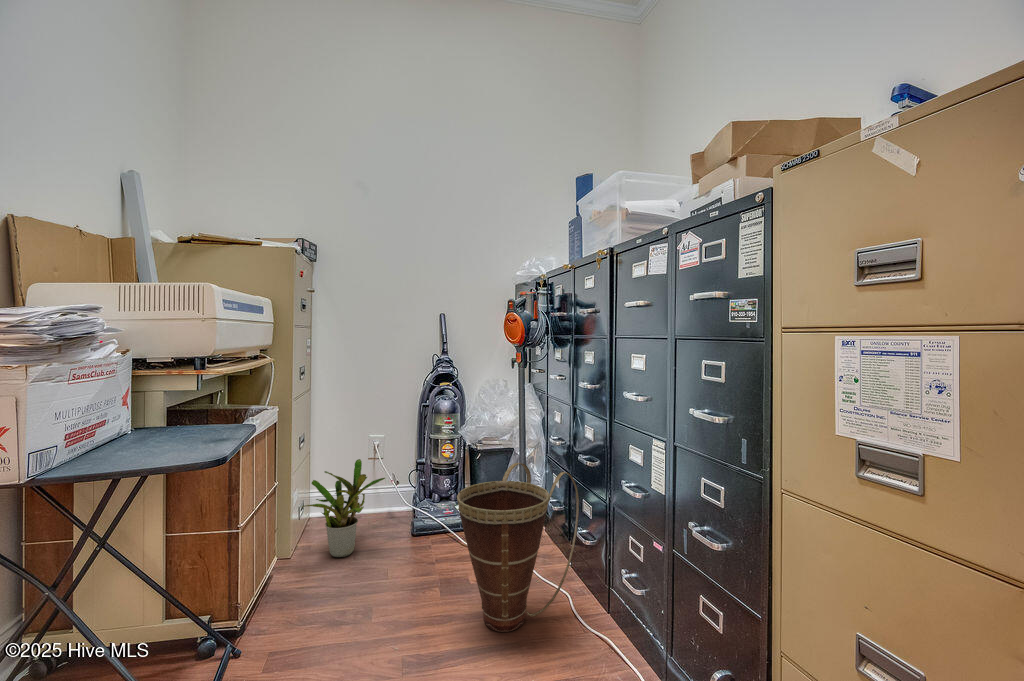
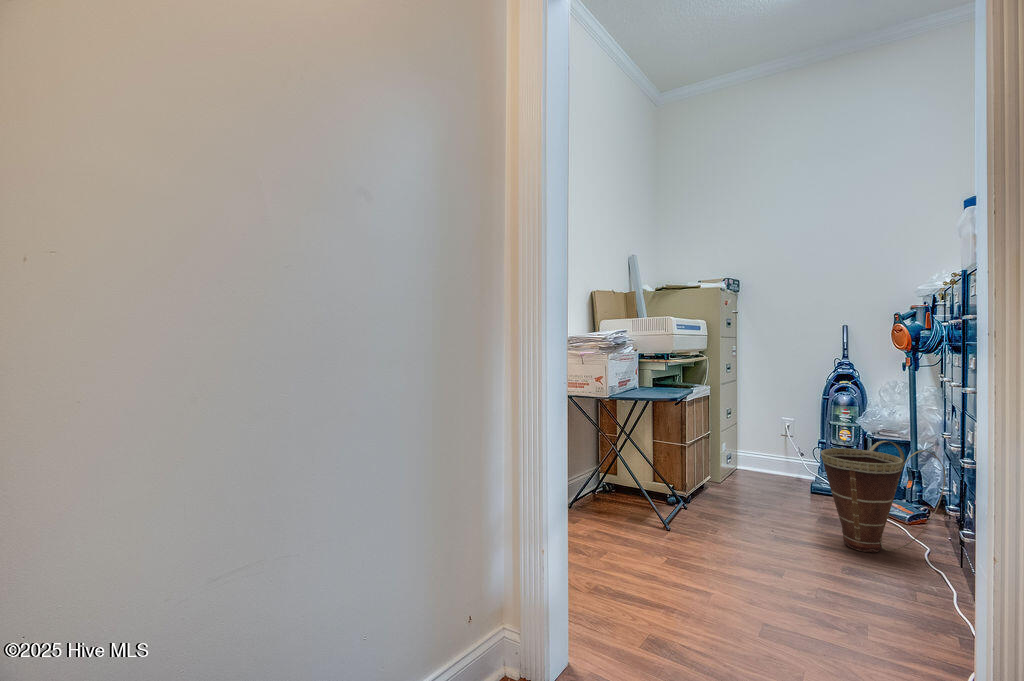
potted plant: present [302,459,385,557] -> none [723,429,785,490]

